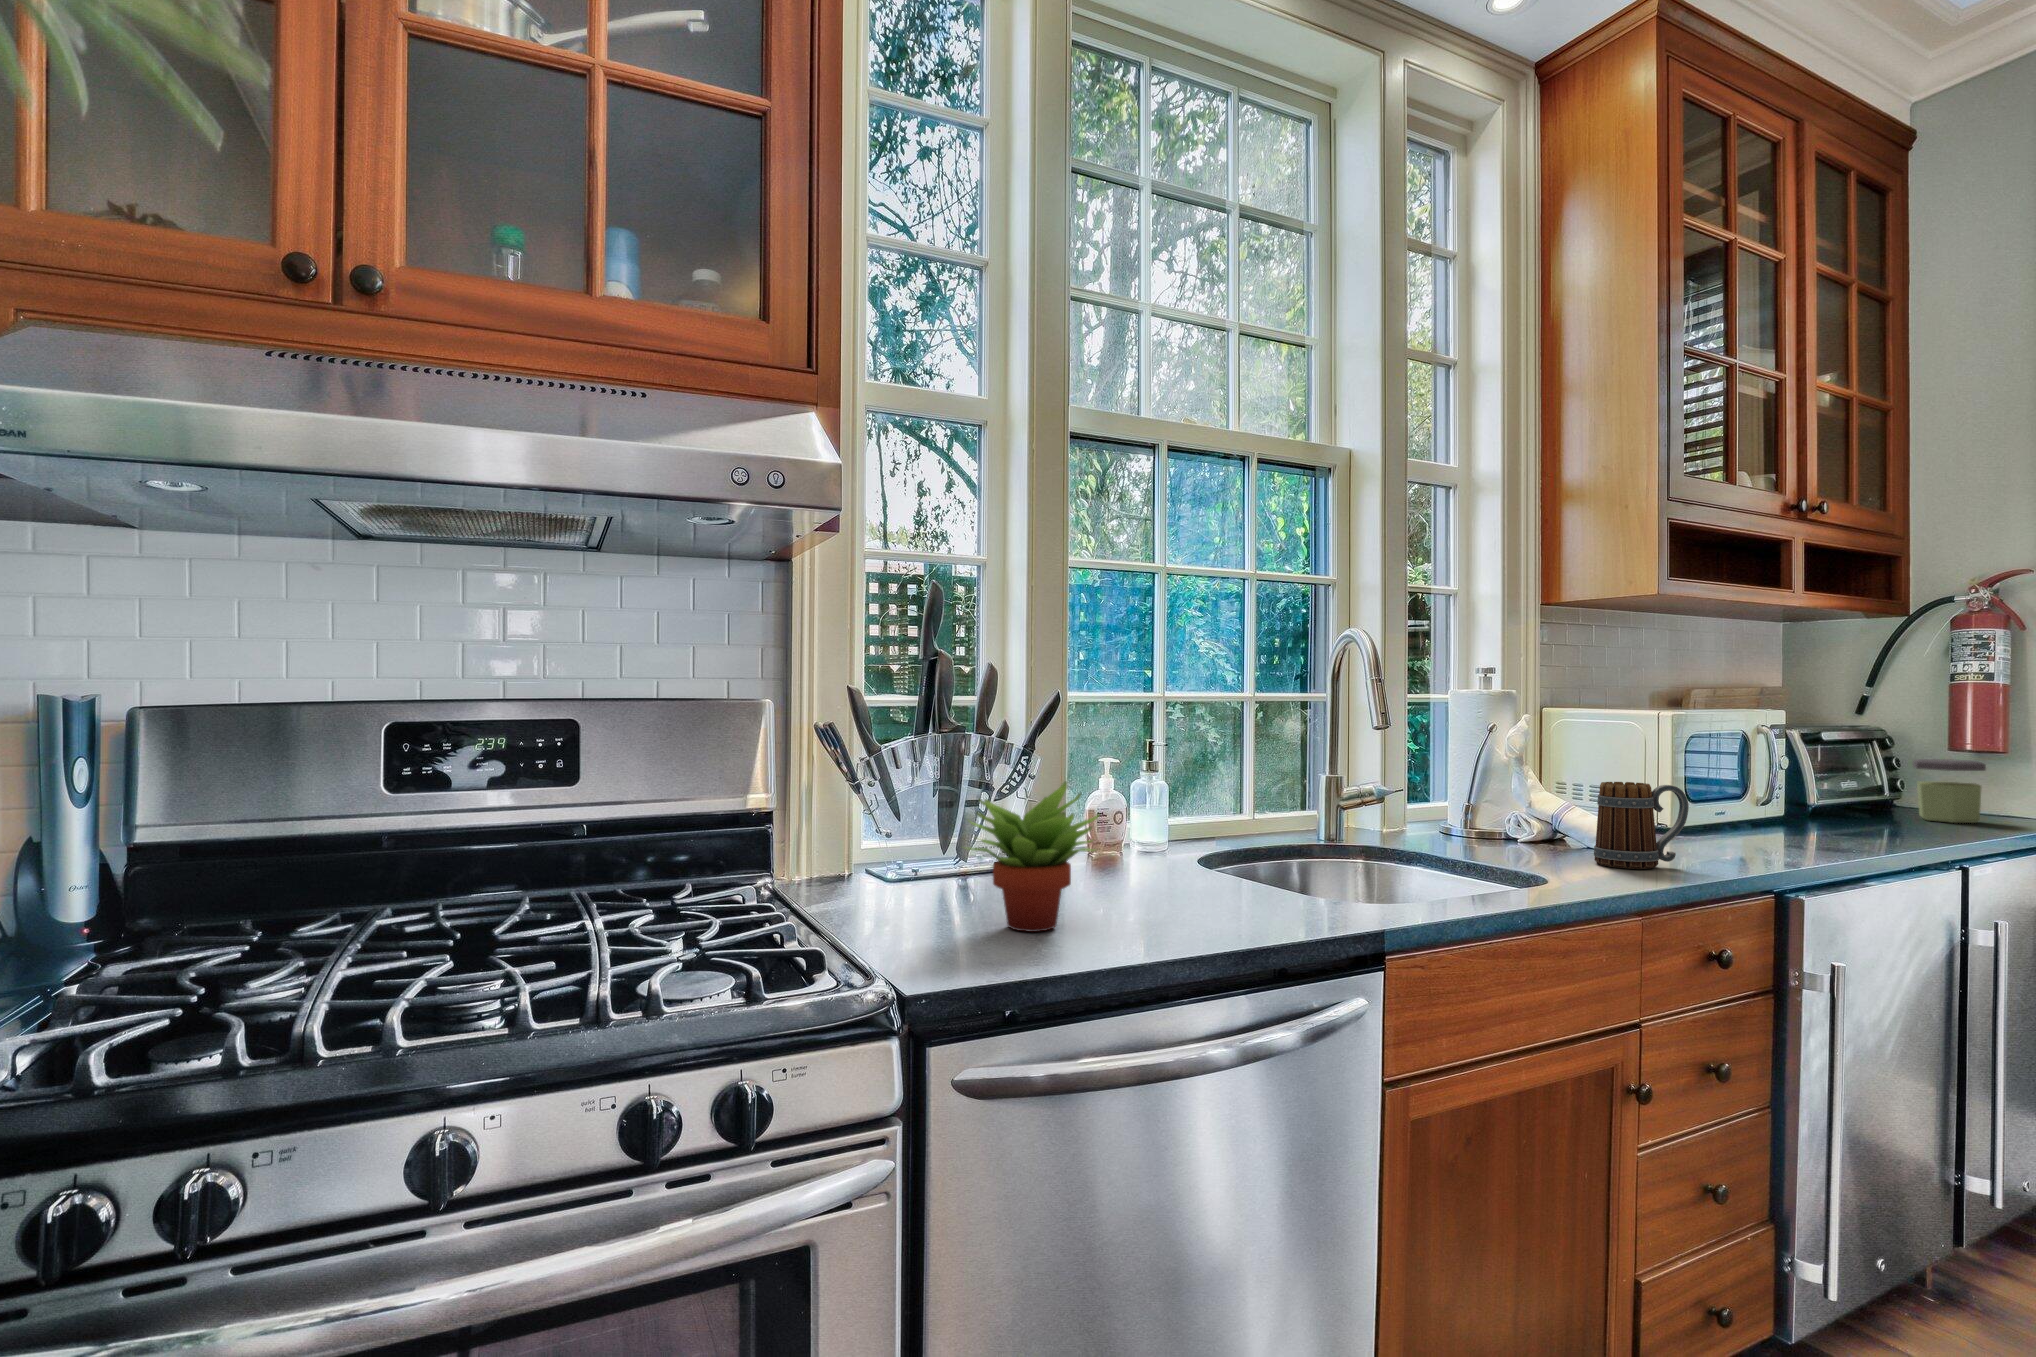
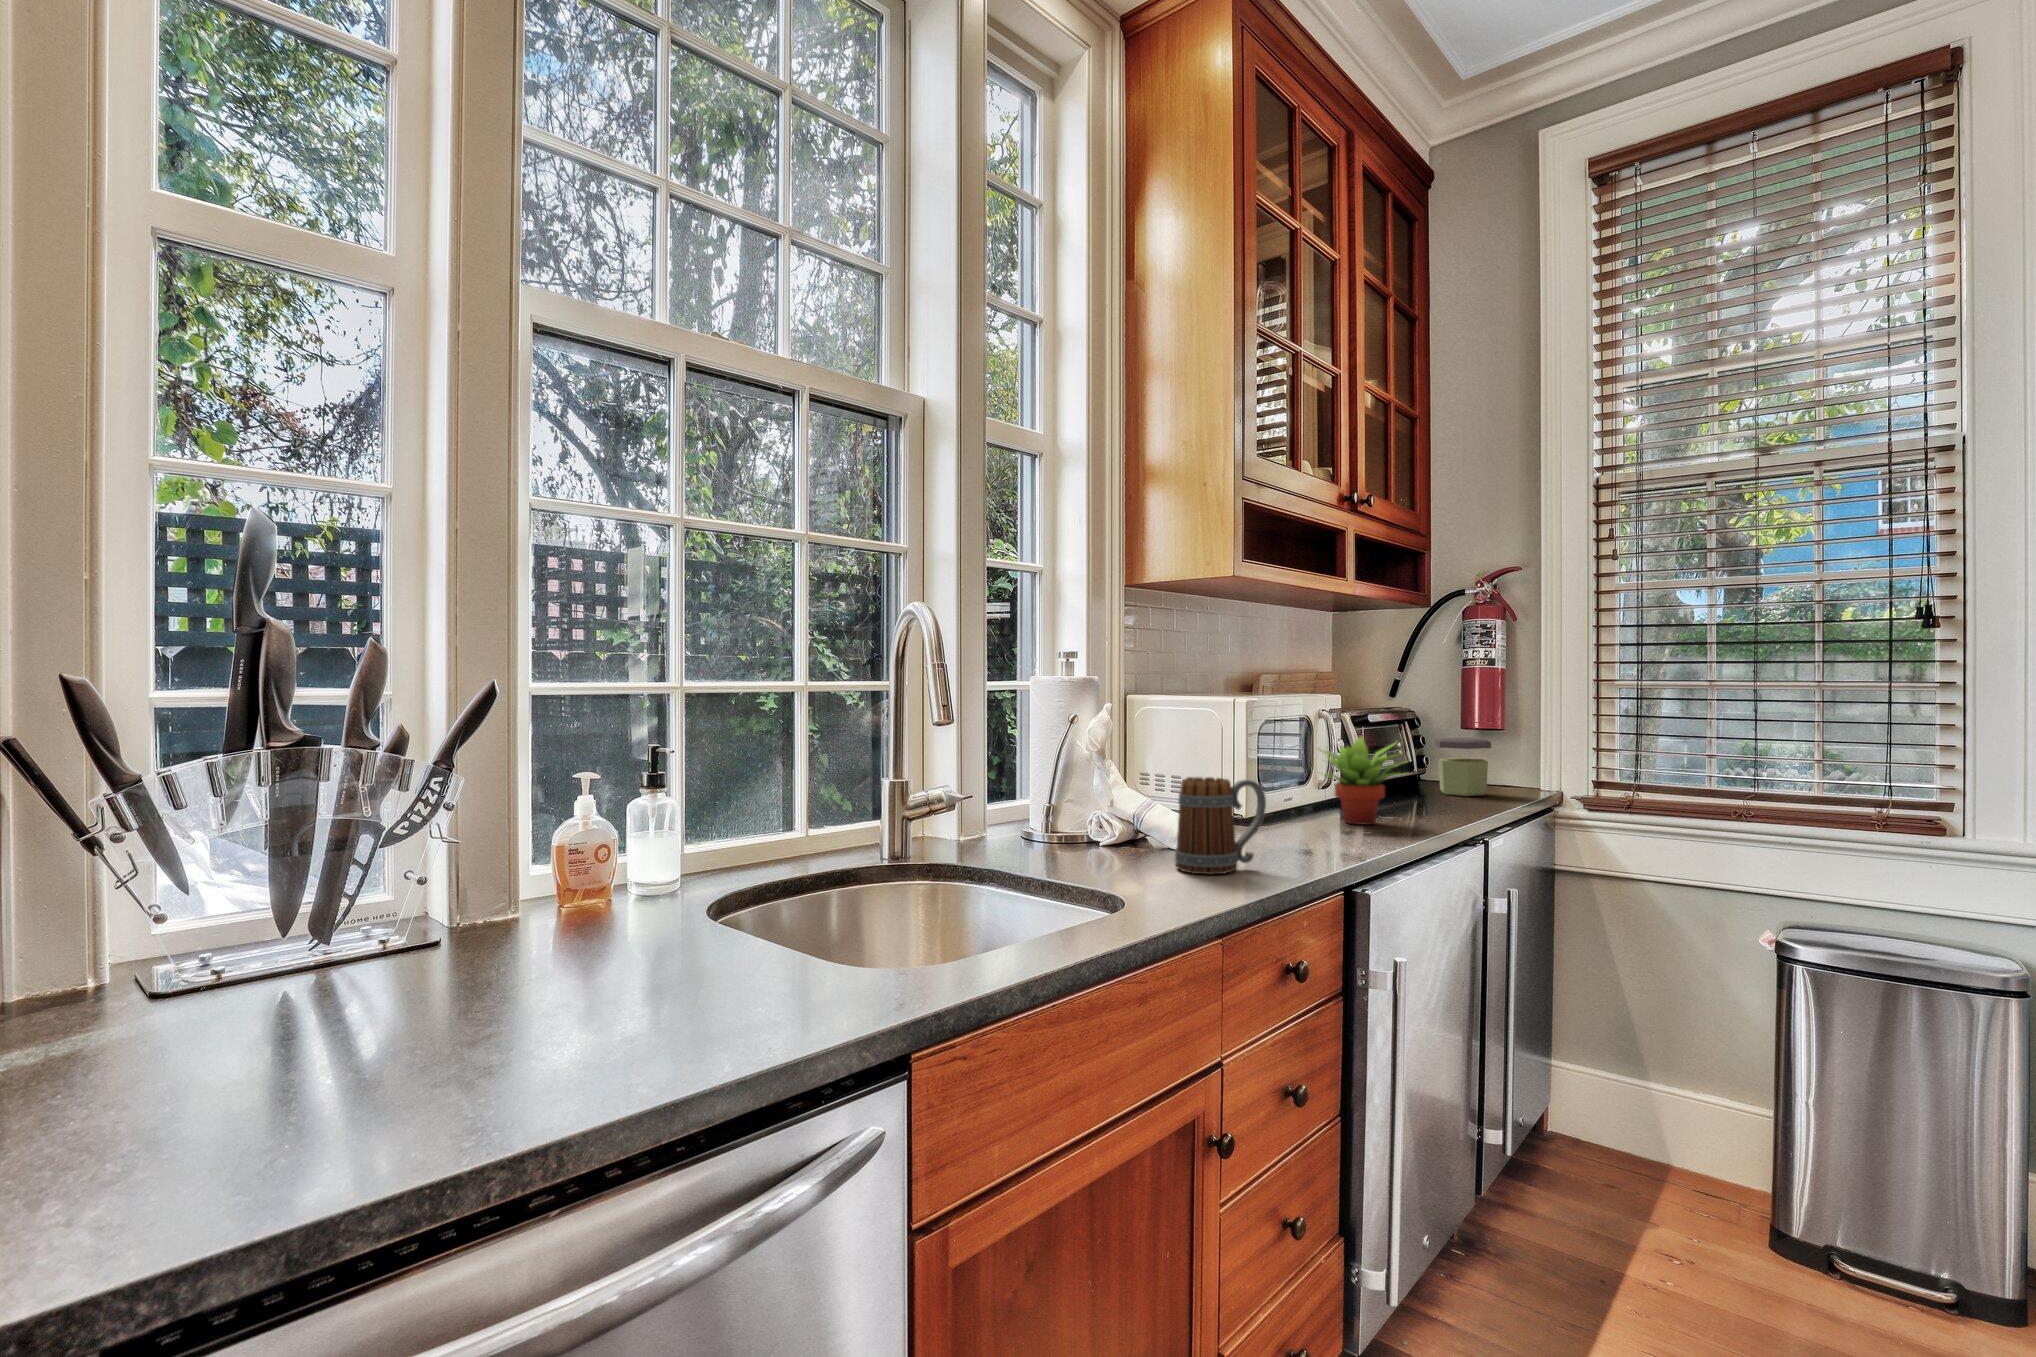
succulent plant: present [968,782,1100,932] -> present [1319,735,1402,825]

